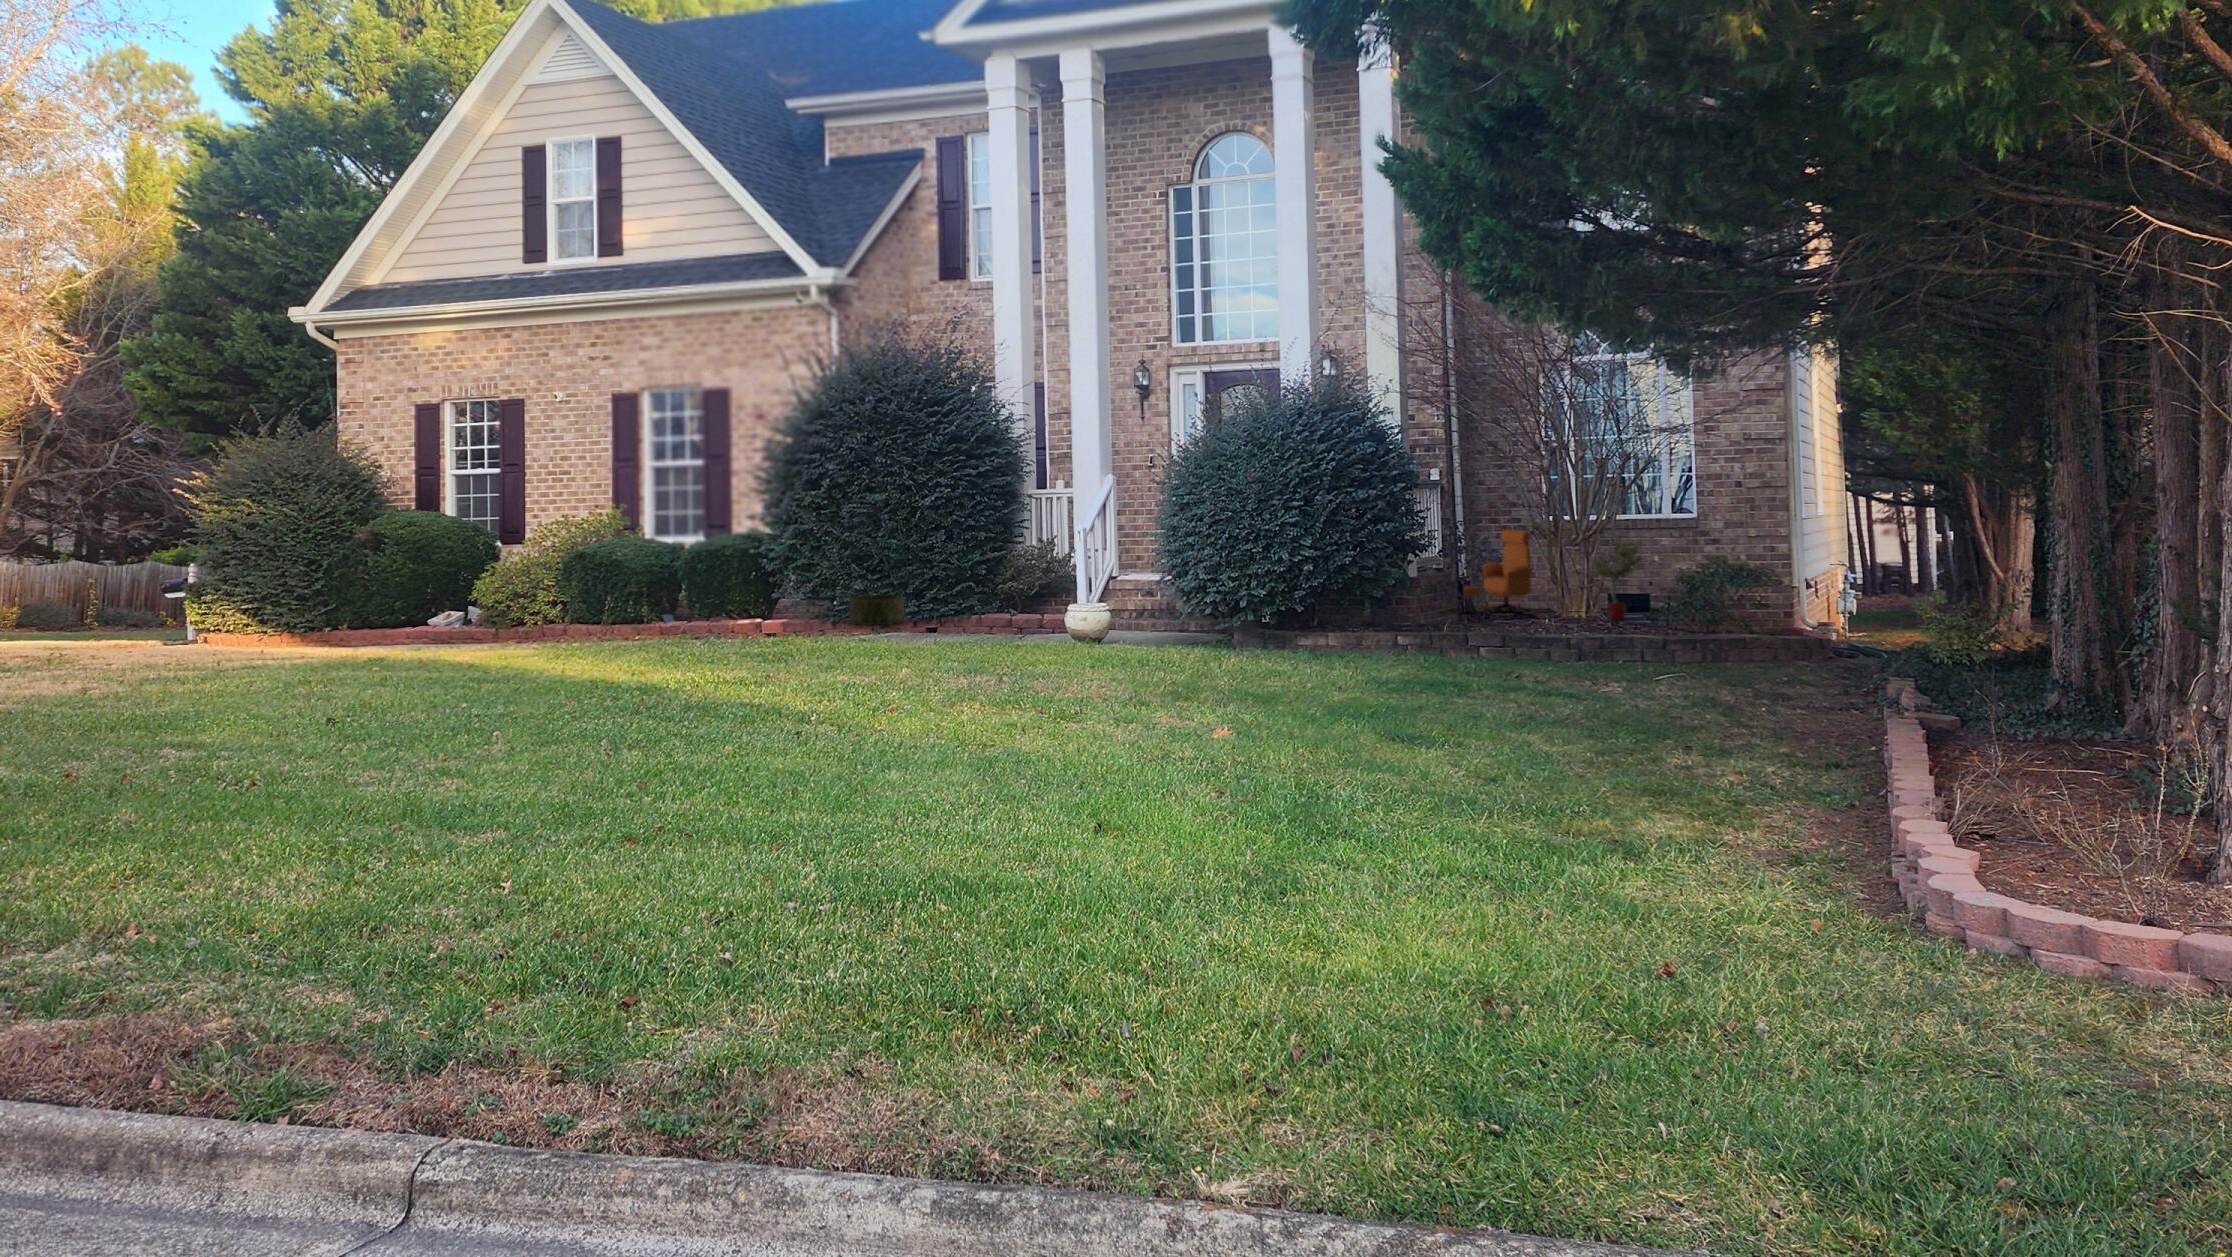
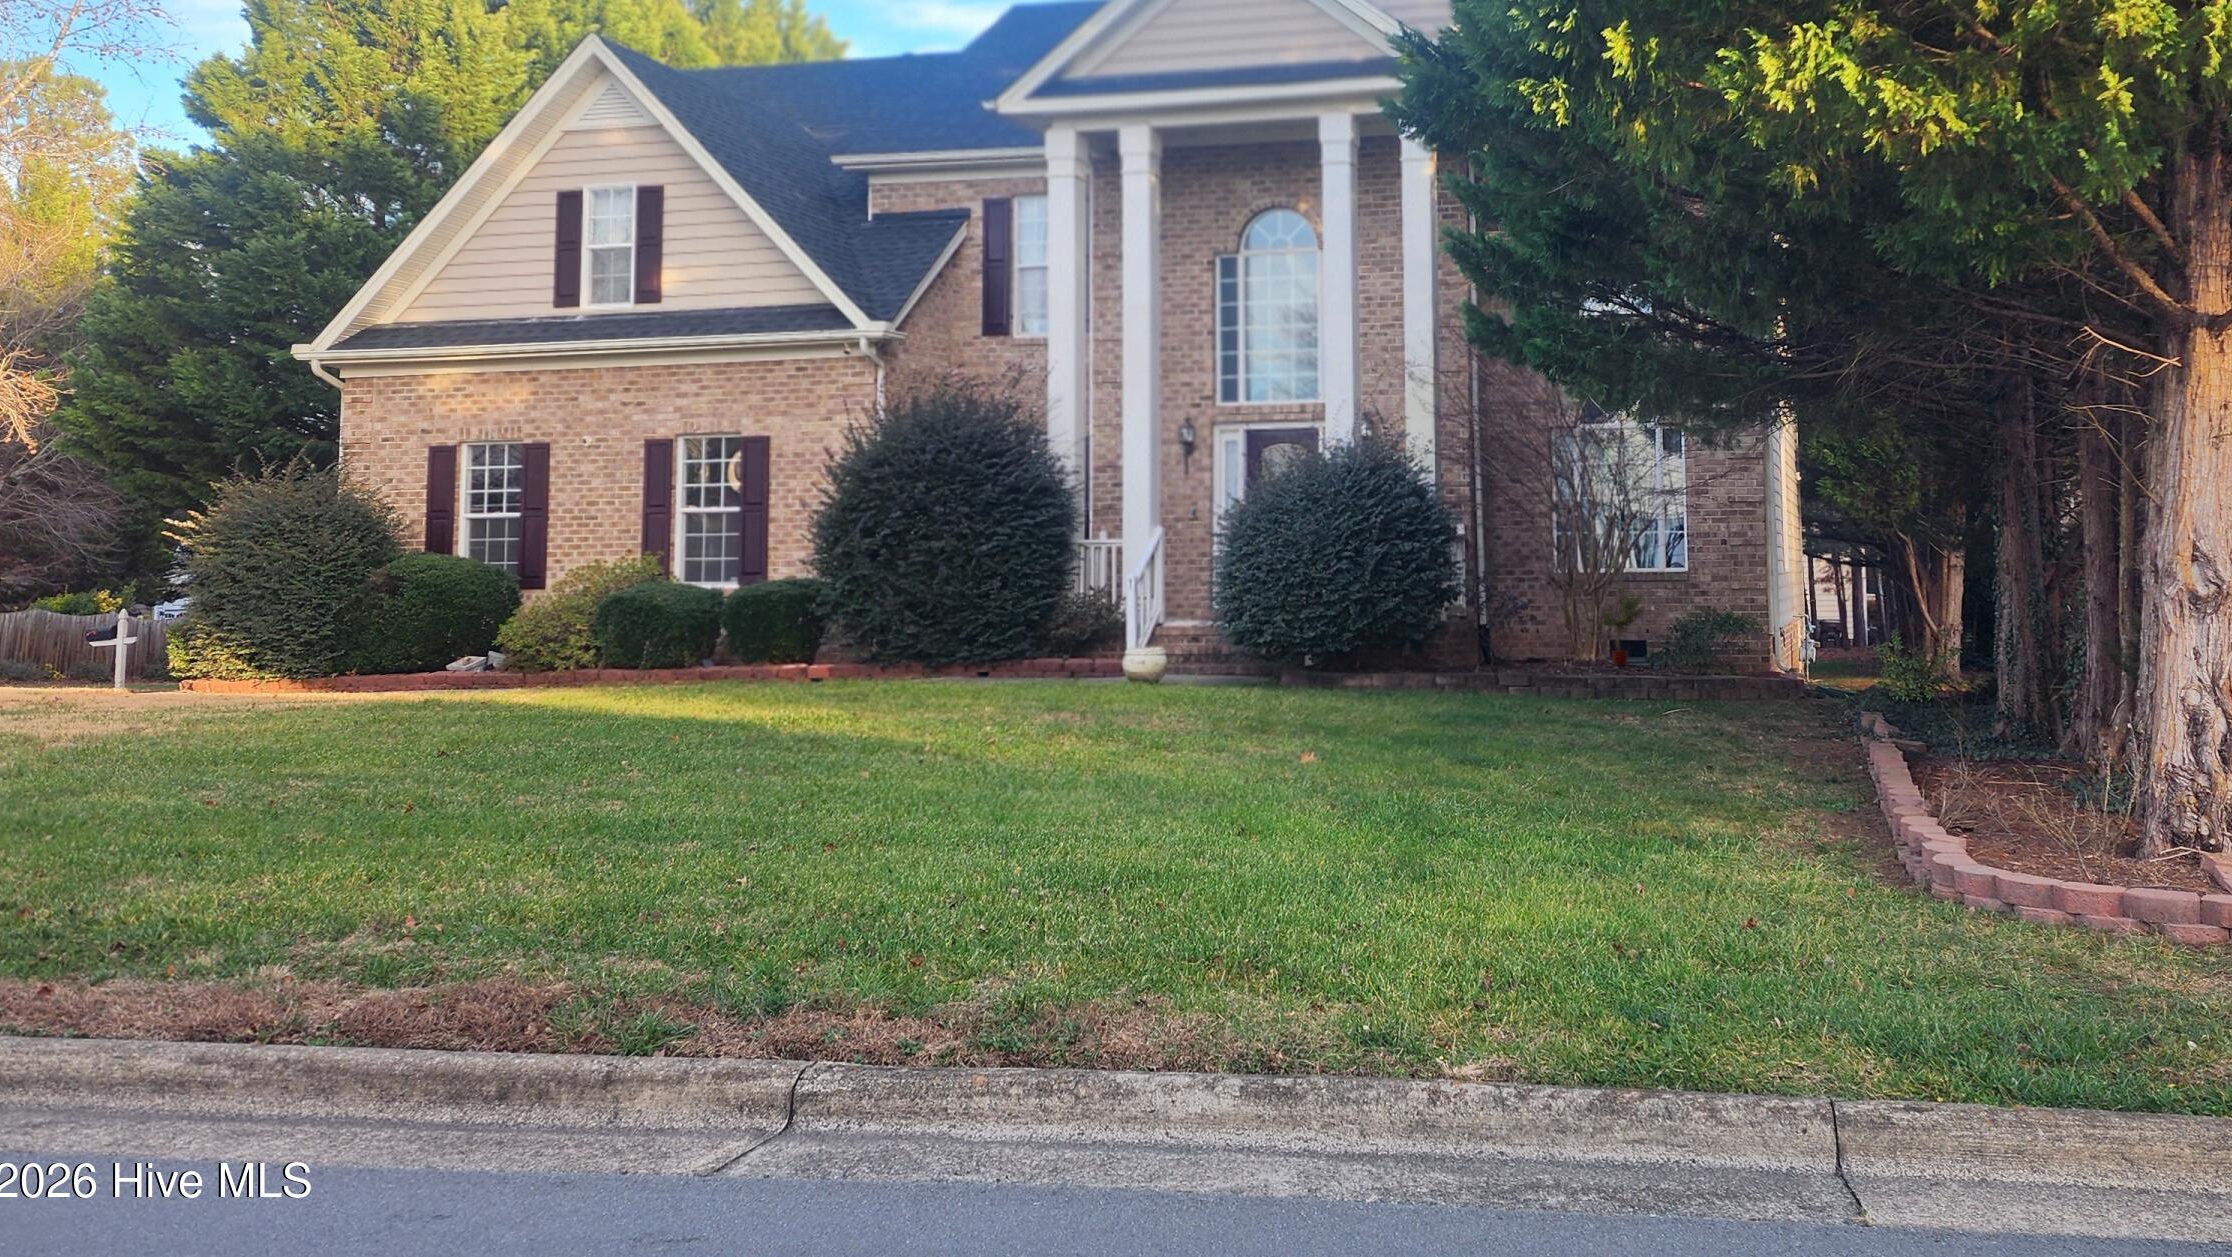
lounge chair: present [1442,529,1533,614] -> none [1461,583,1546,661]
basket: present [849,595,904,625] -> none [905,633,960,668]

